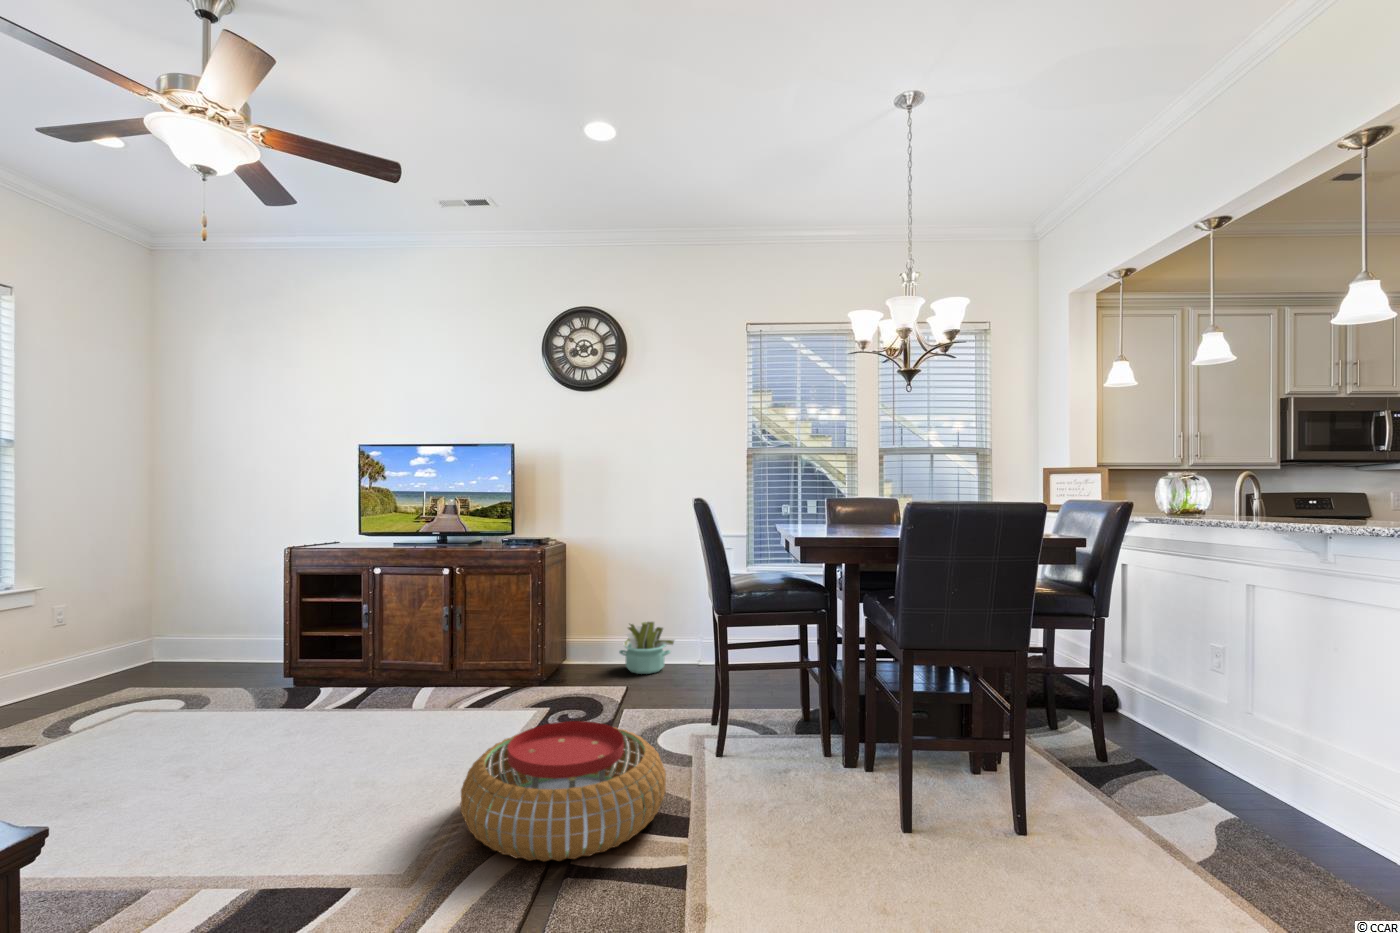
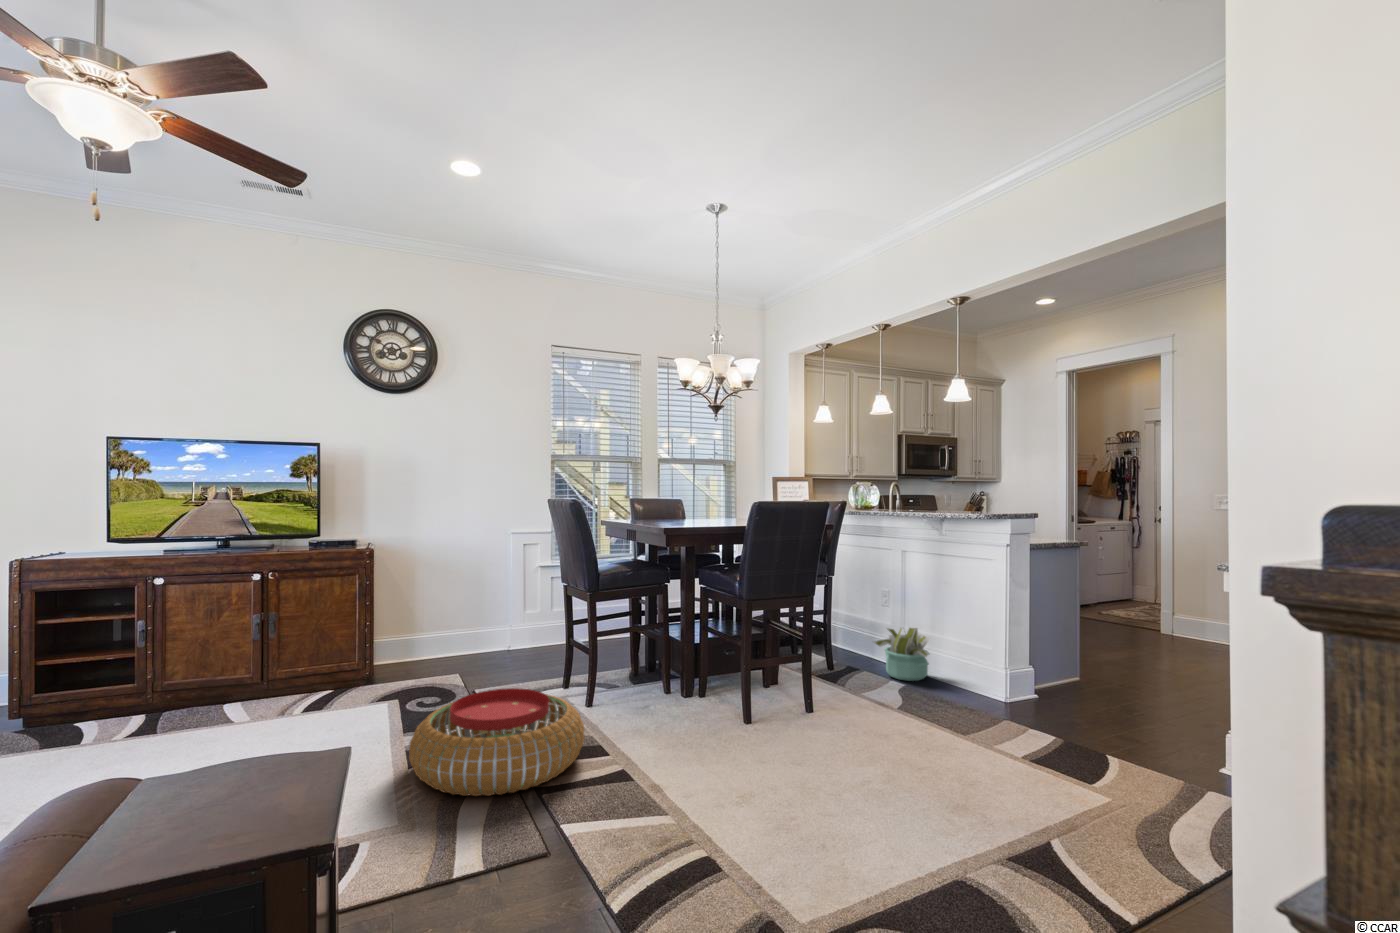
decorative plant: present [619,622,674,674] -> present [874,628,930,681]

